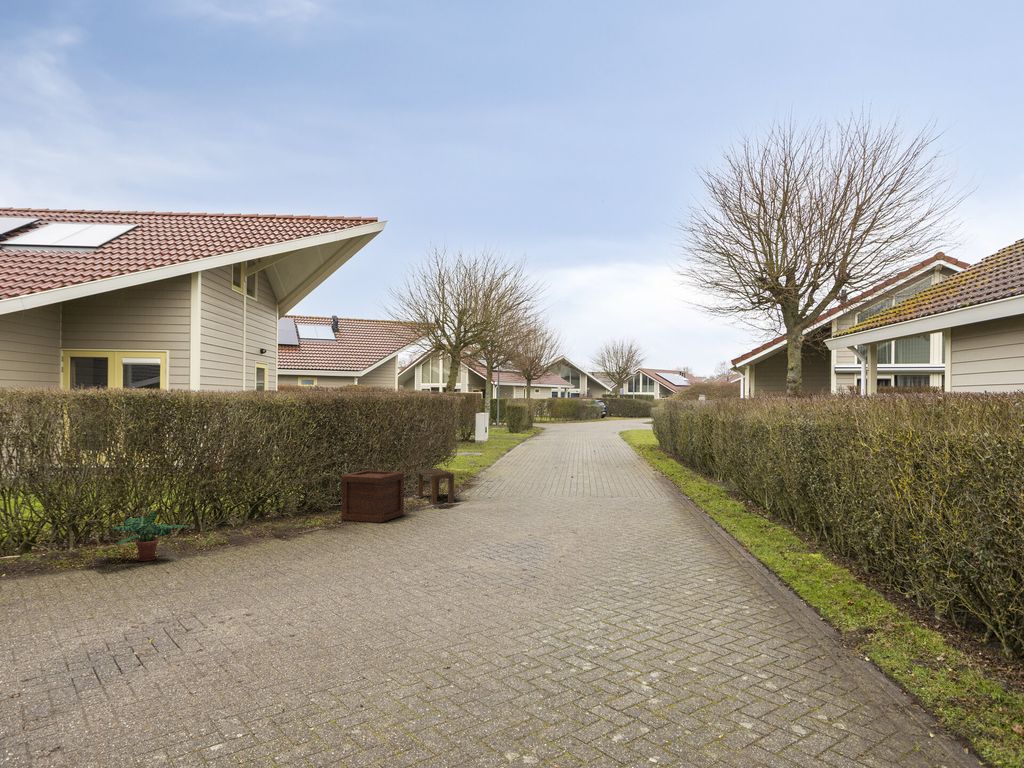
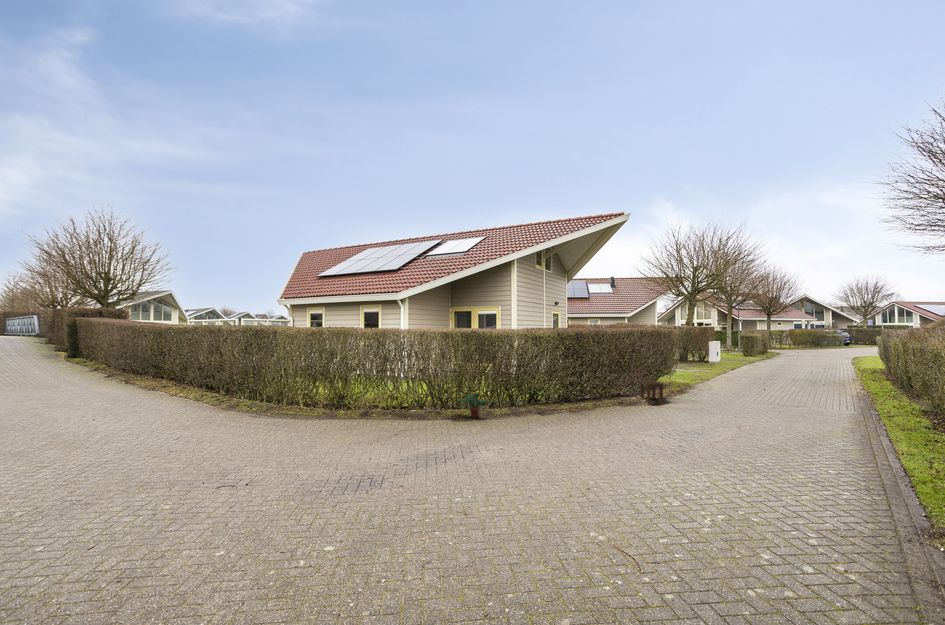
wooden crate: present [341,470,404,523] -> none [583,378,624,411]

